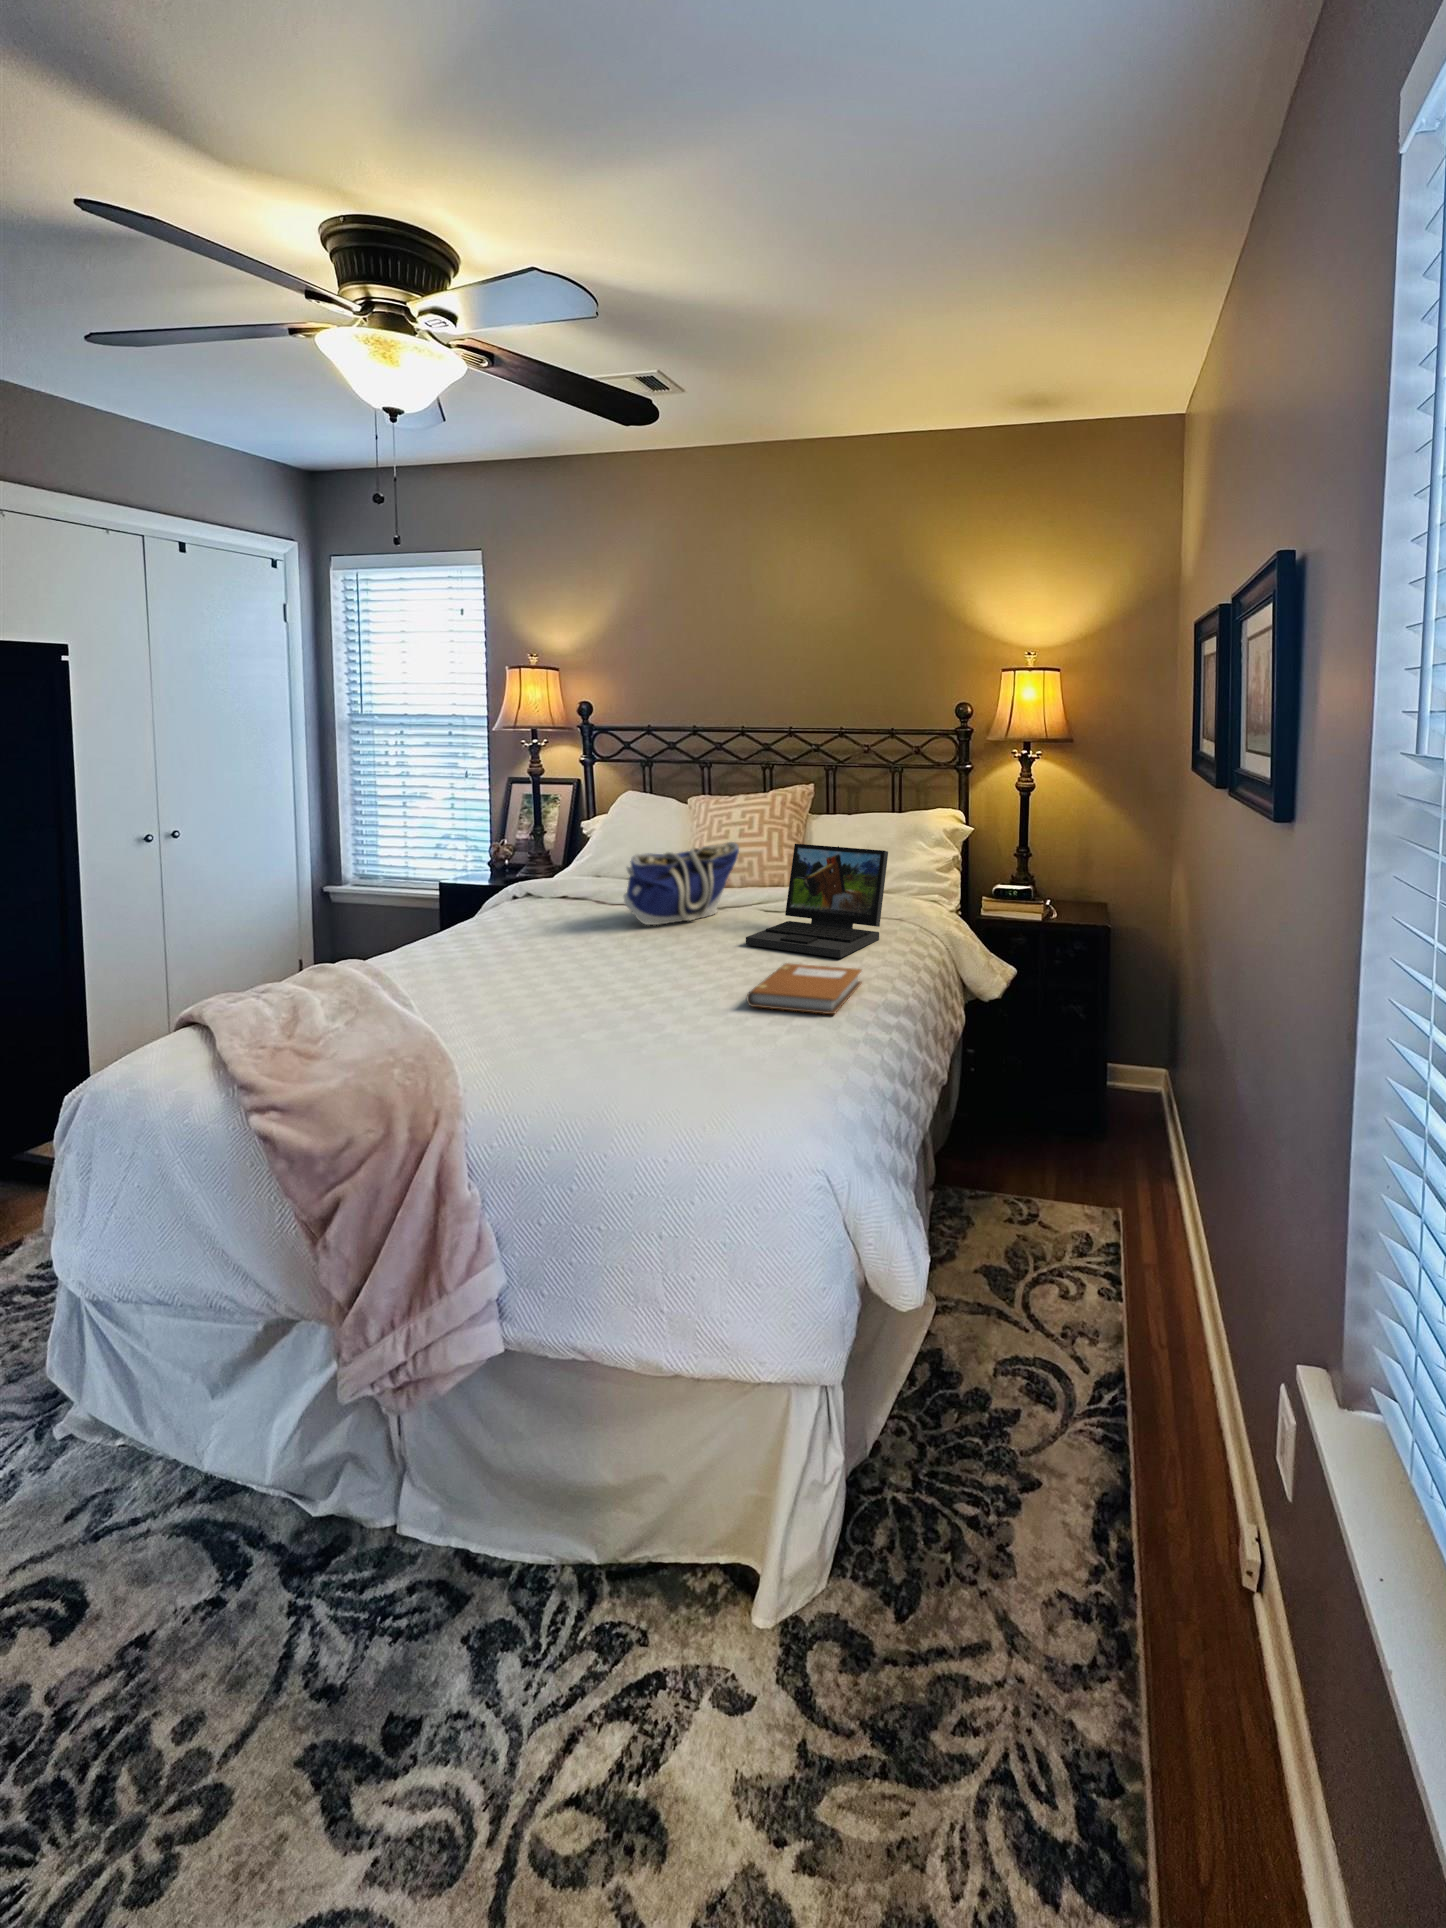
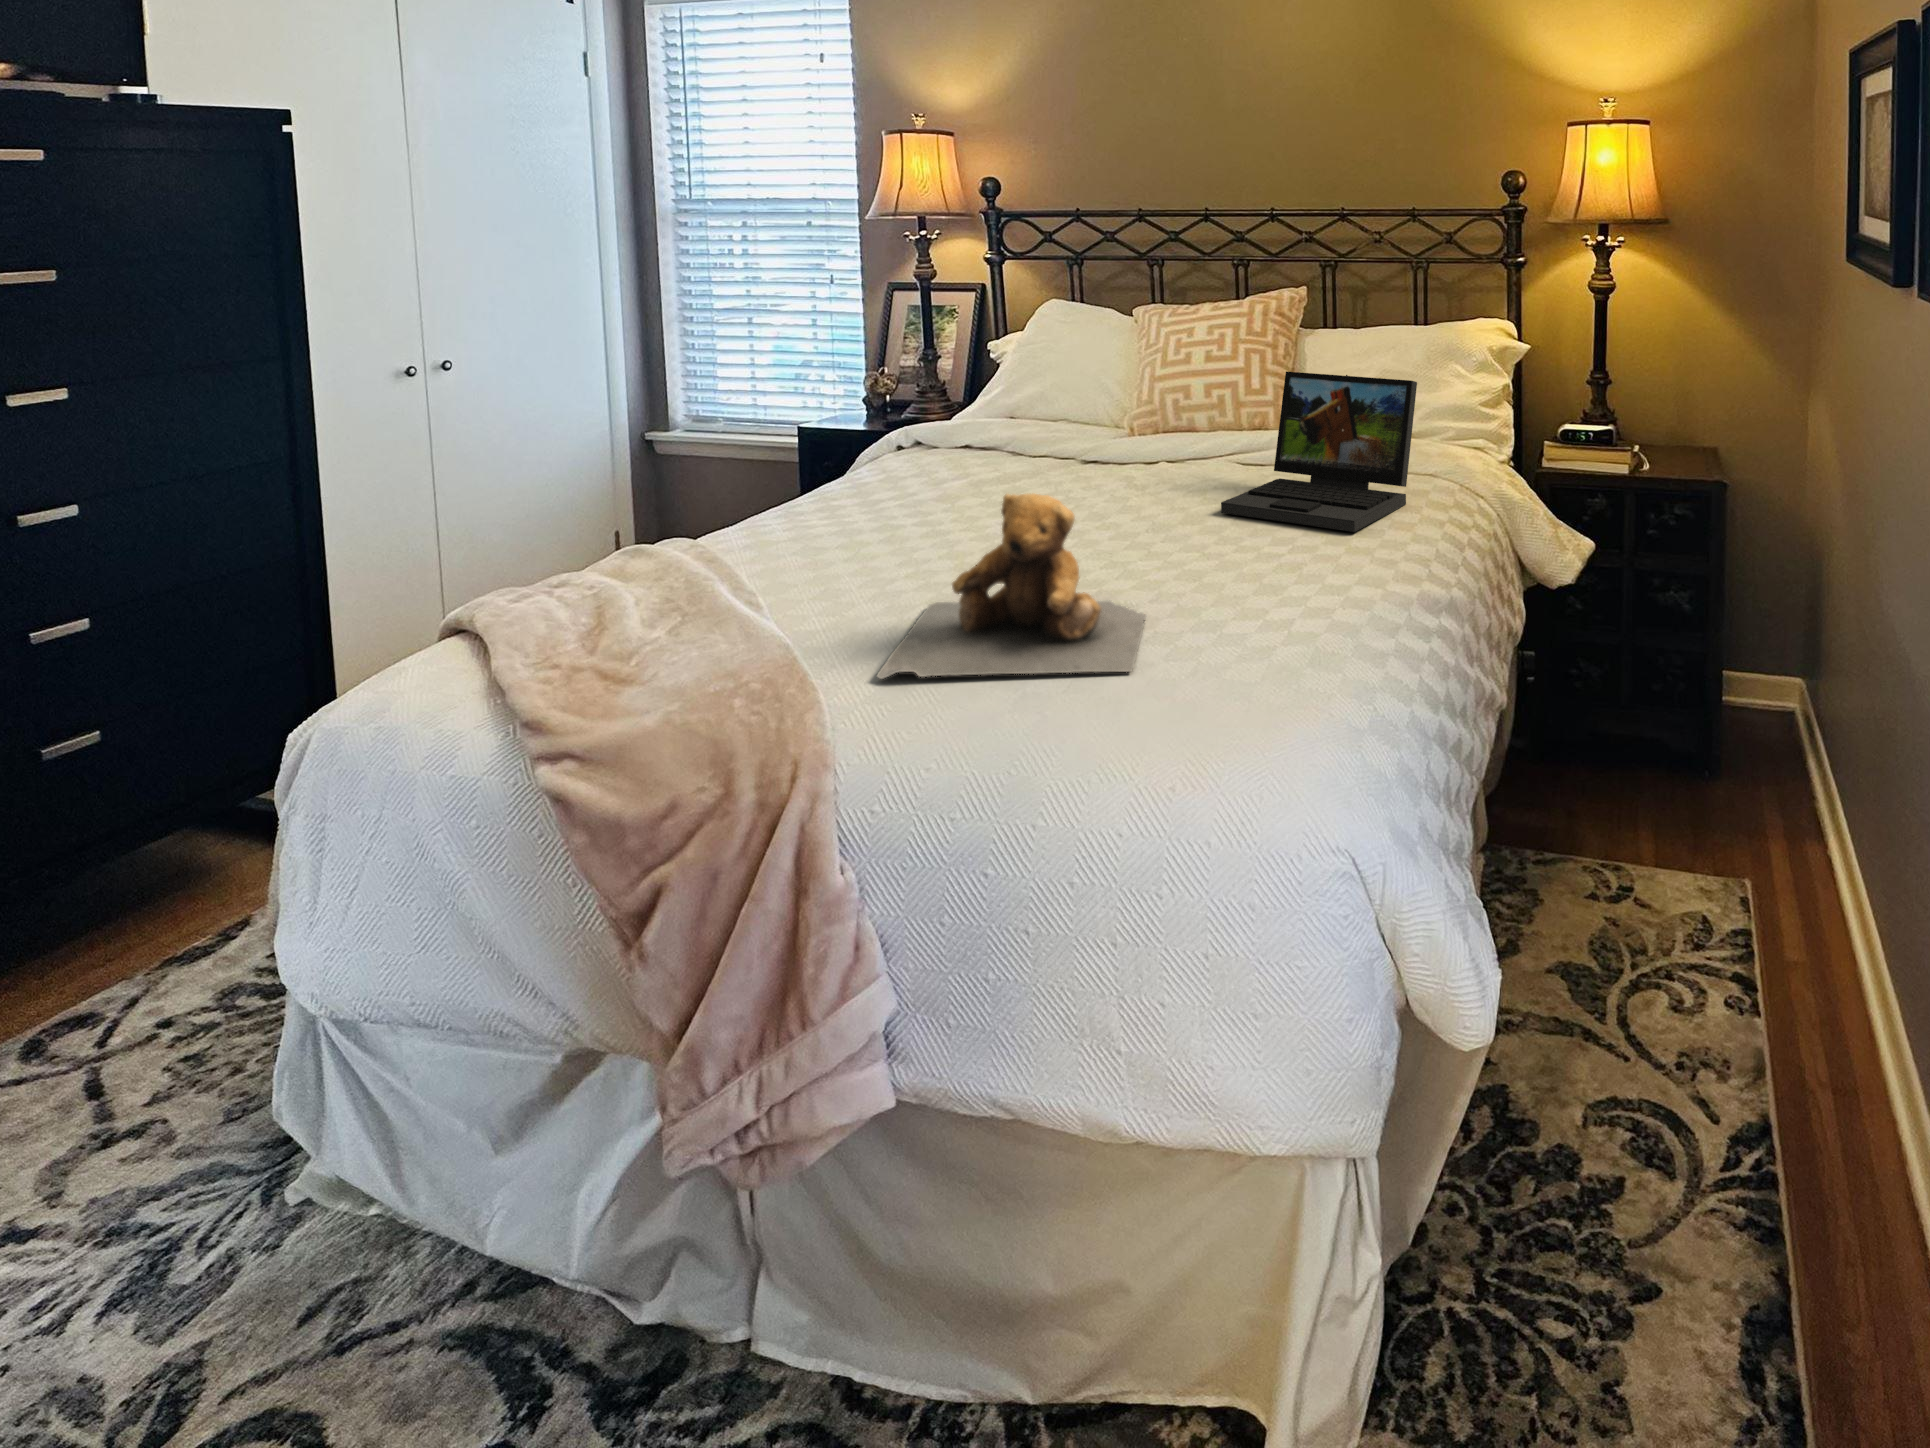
tote bag: present [624,842,739,925] -> none [1050,369,1209,485]
teddy bear: none [494,926,691,1055] -> present [877,493,1146,679]
notebook: present [747,963,861,1014] -> none [1229,541,1388,616]

